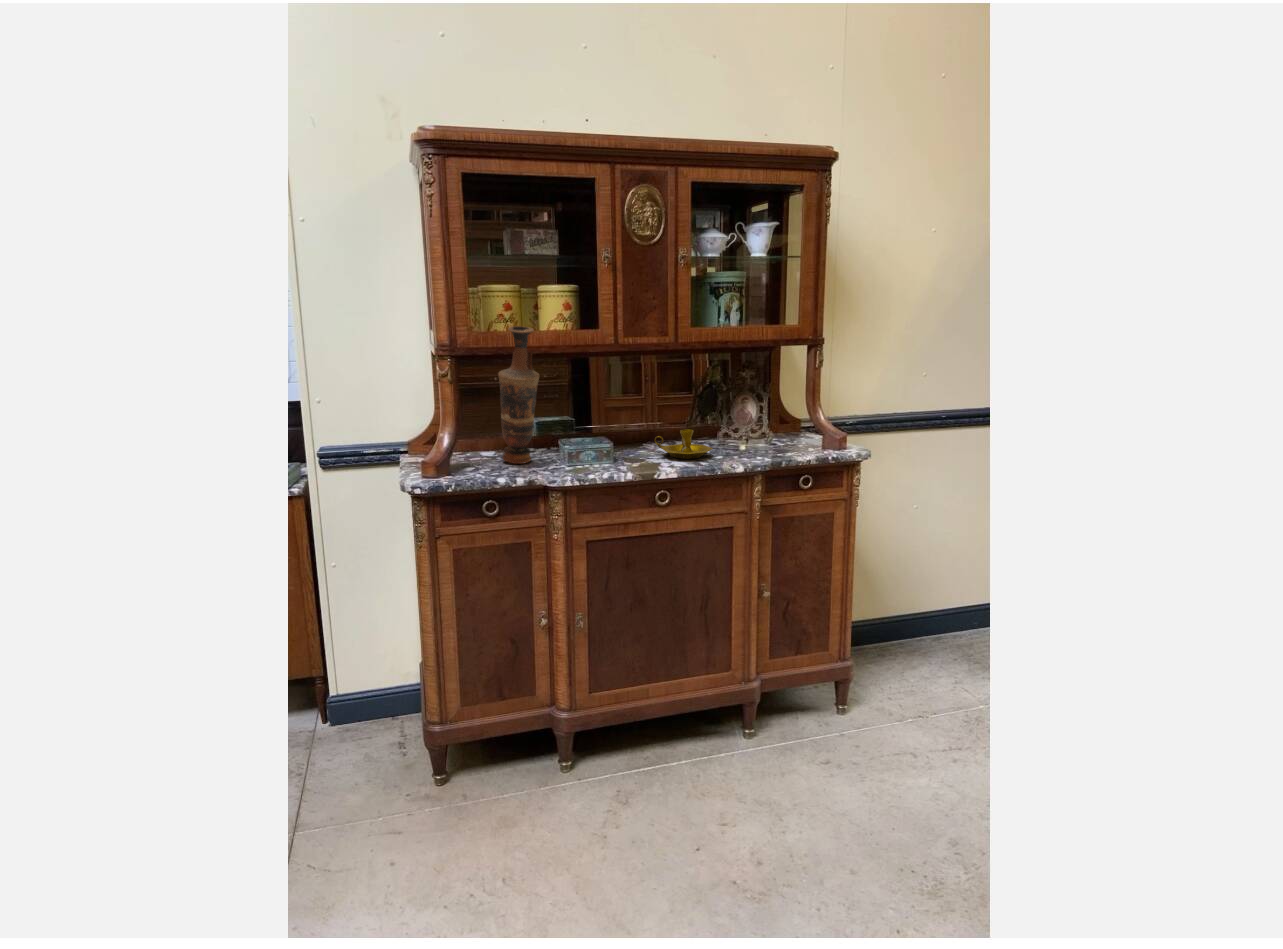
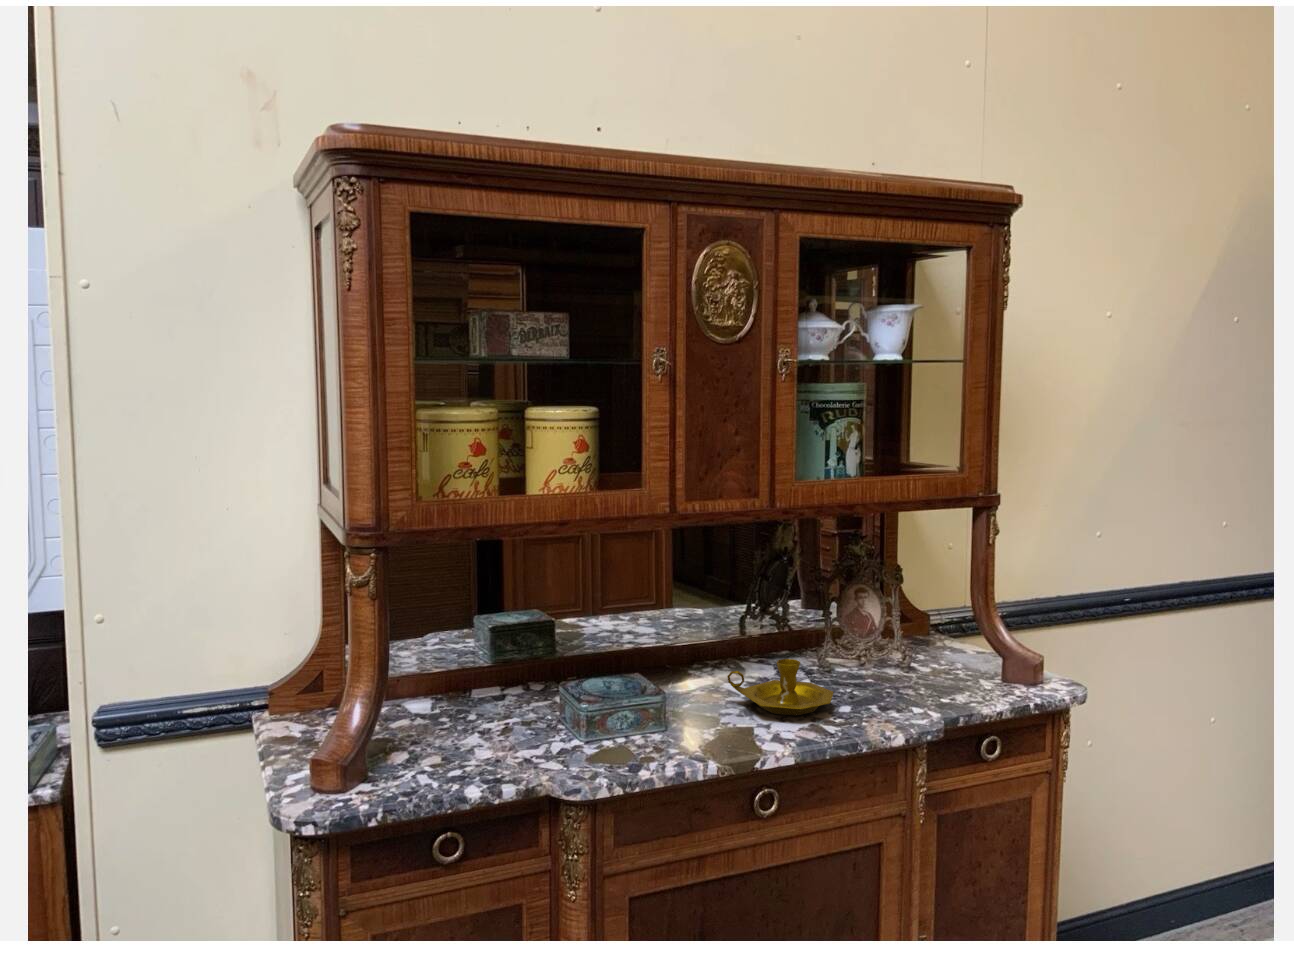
vase: present [499,326,539,464] -> none [459,487,535,741]

